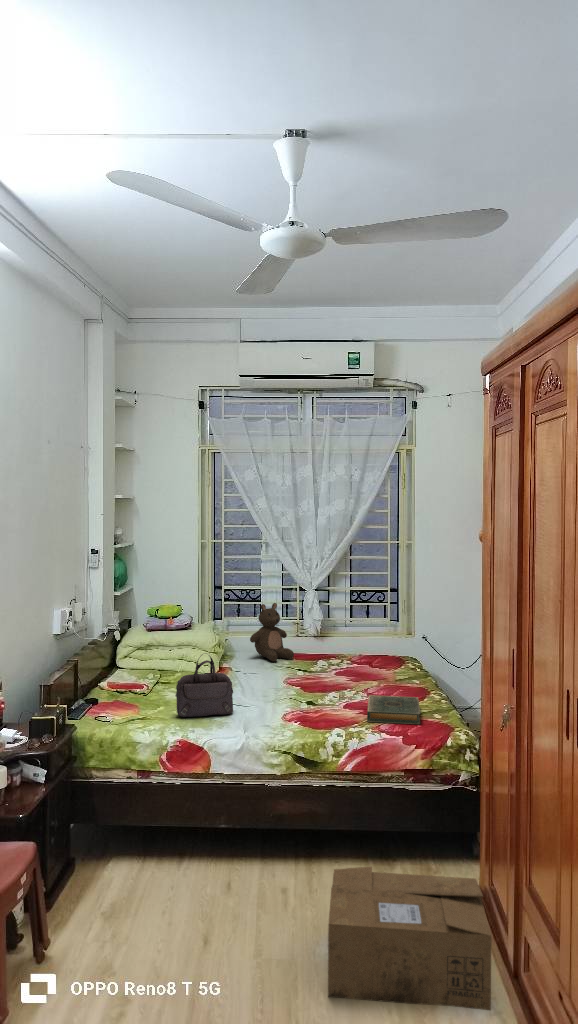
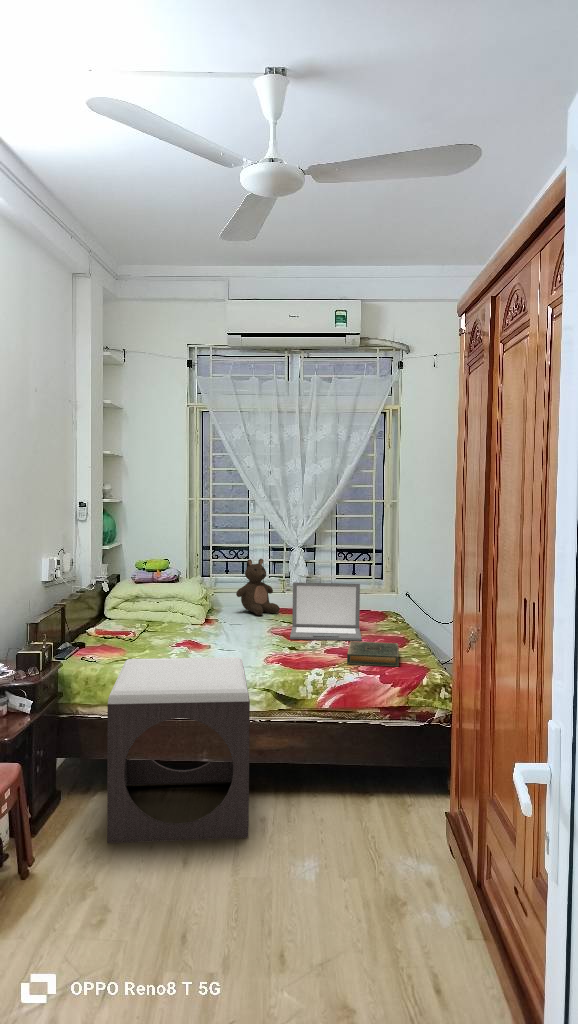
laptop: none [307,631,380,692] -> present [290,582,362,641]
handbag: present [175,654,233,717] -> none [160,597,217,659]
footstool: none [124,718,271,922] -> present [107,657,250,843]
cardboard box: present [328,867,492,1010] -> none [300,790,456,917]

